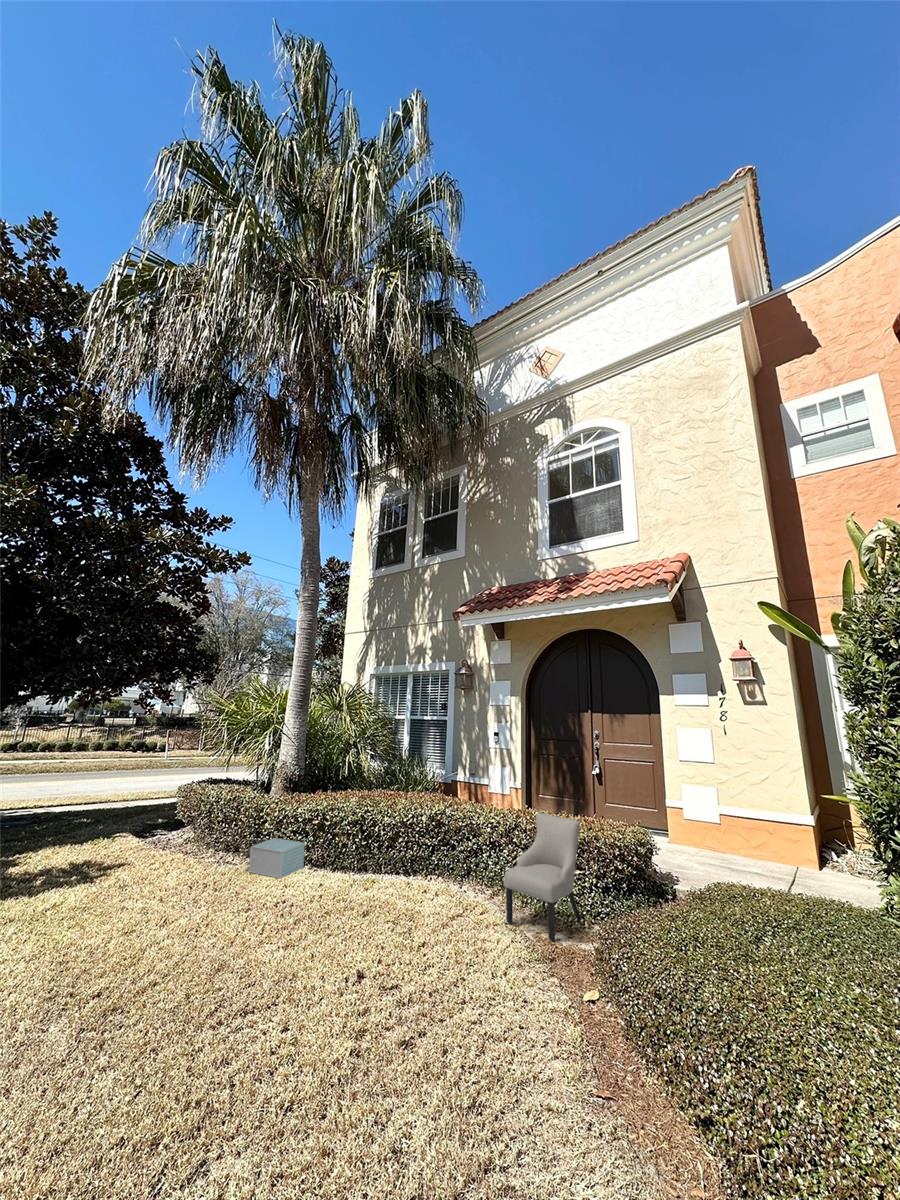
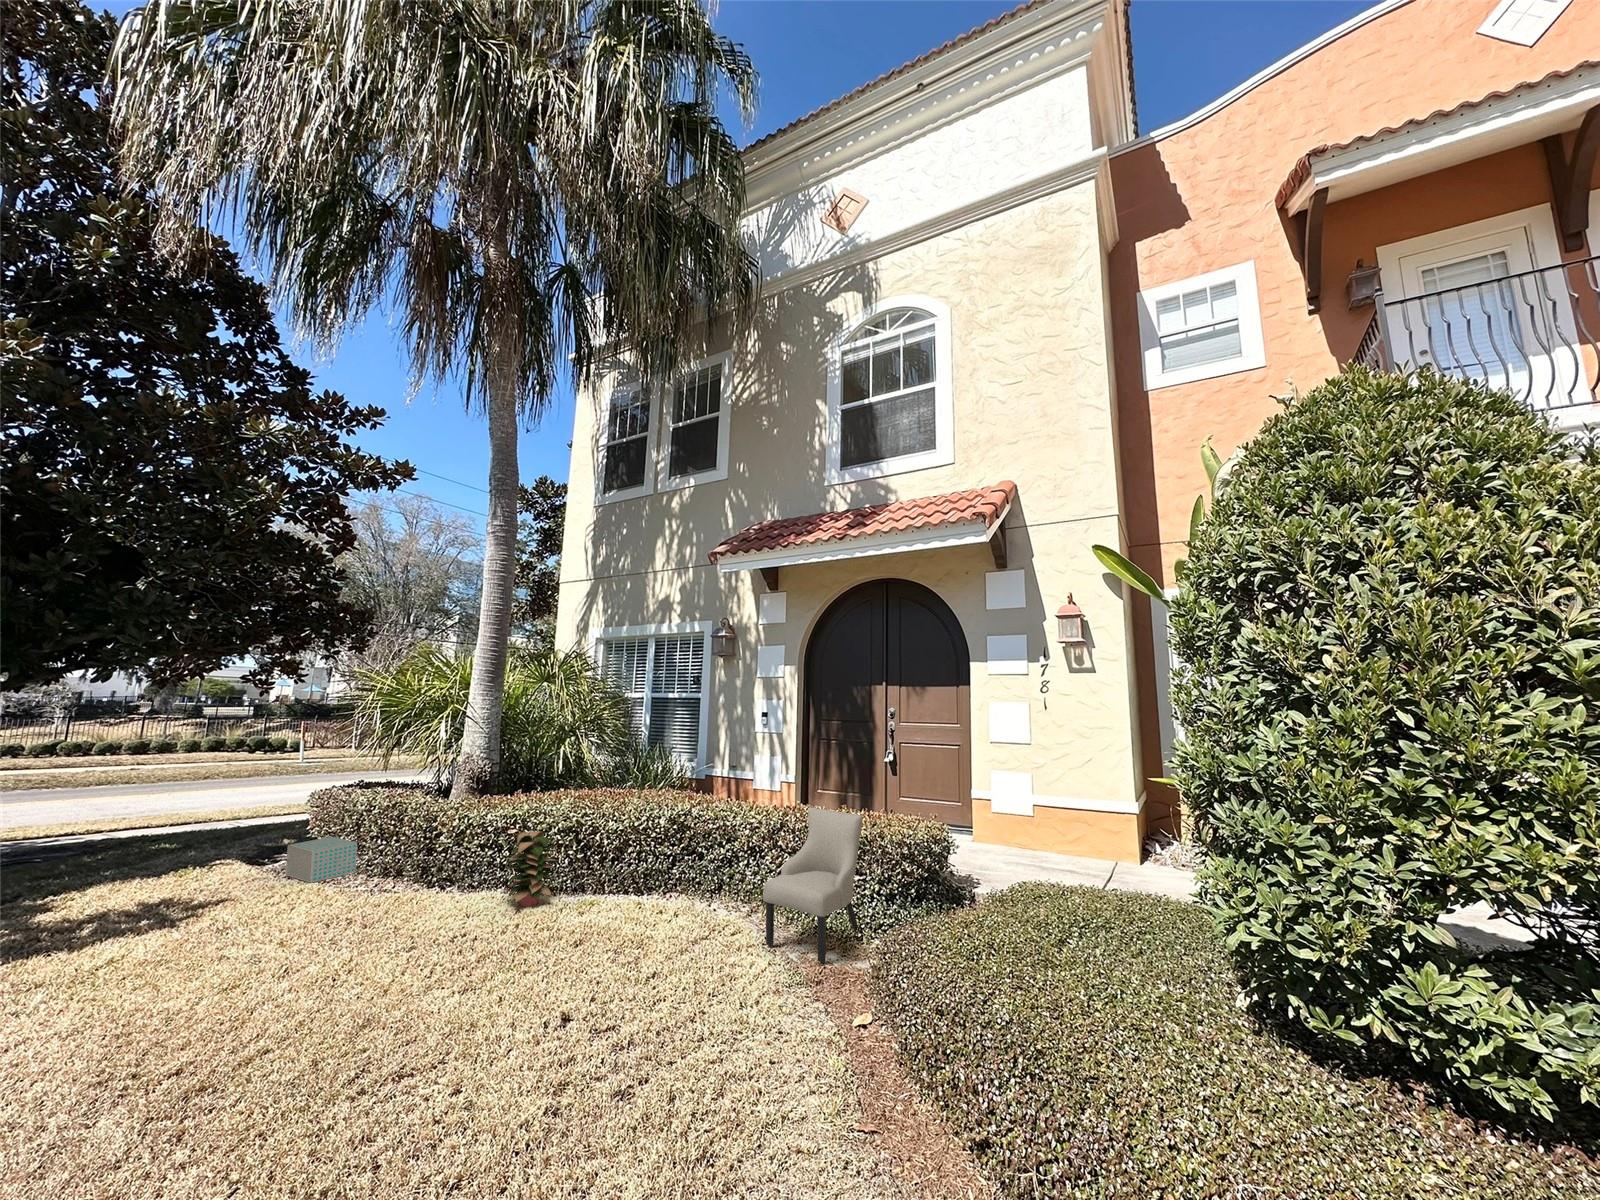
decorative plant: none [311,822,349,880] -> present [505,831,556,907]
storage box: present [249,838,304,878] -> present [286,837,357,883]

